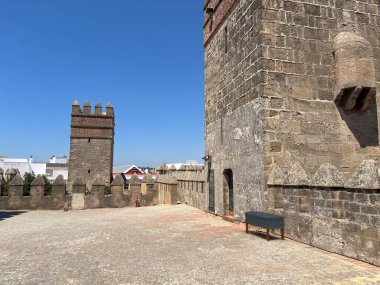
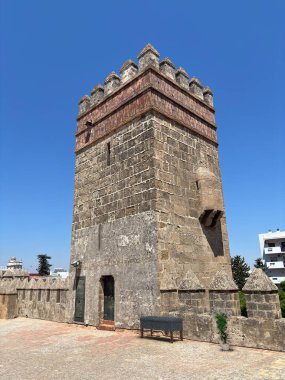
potted plant: none [302,209,327,255] -> present [214,312,231,351]

